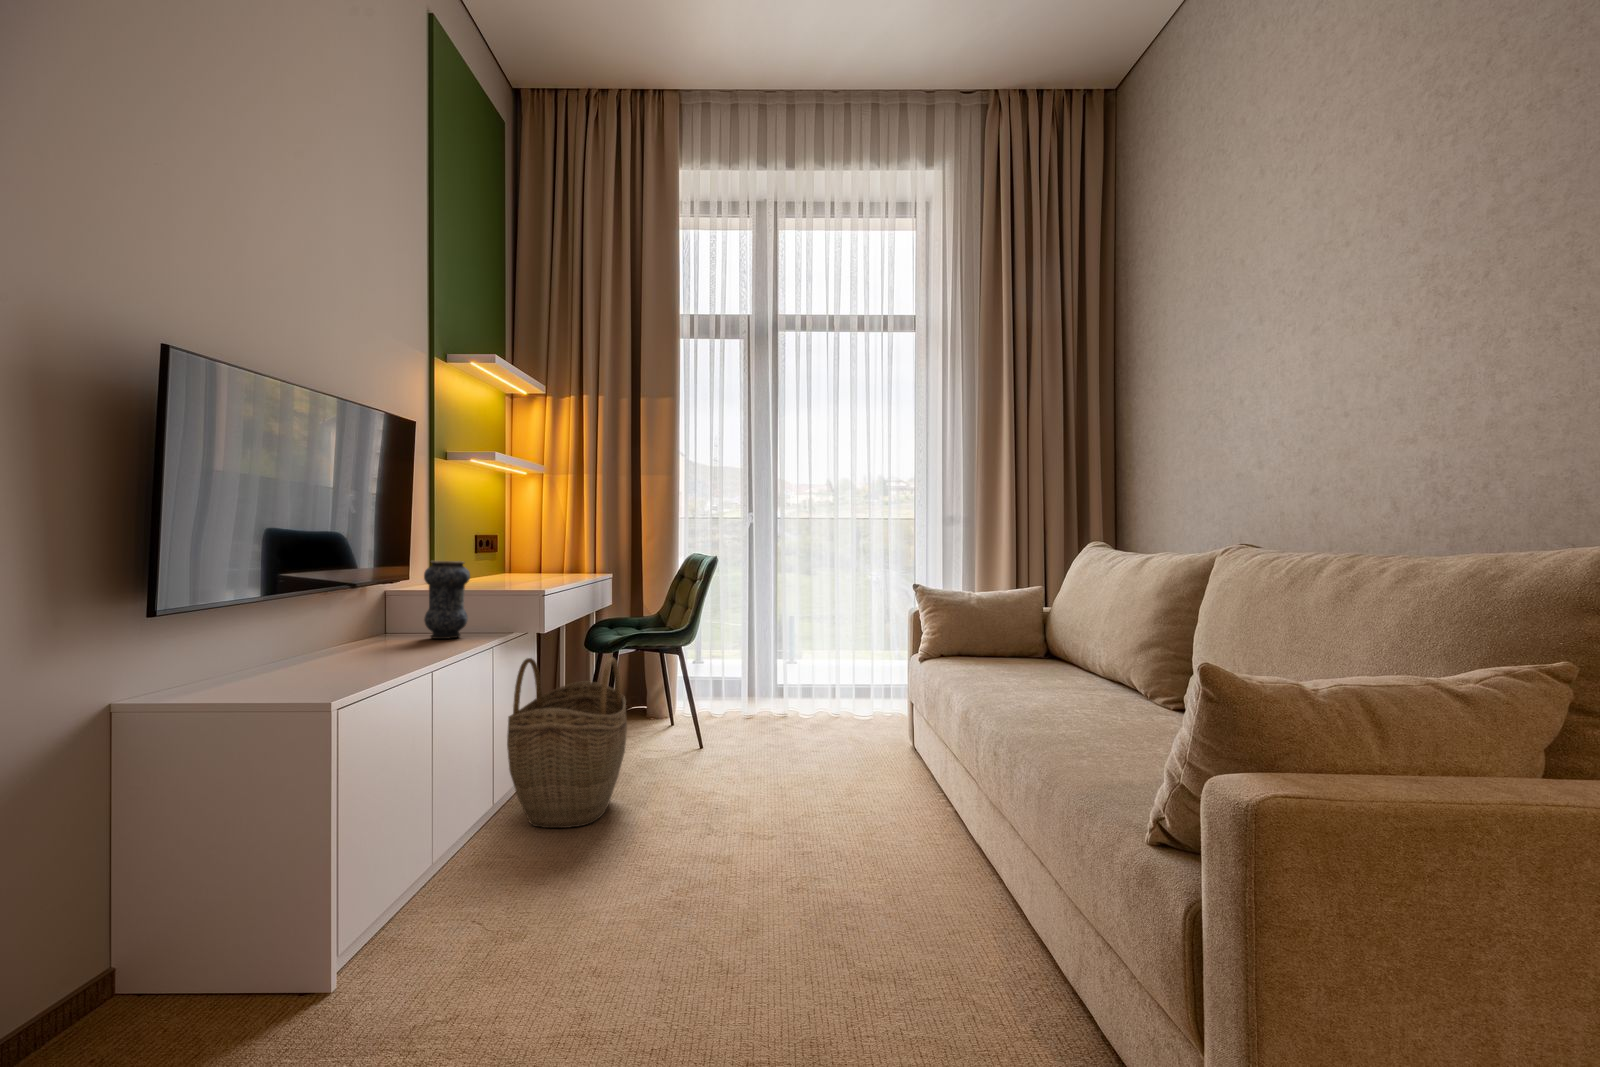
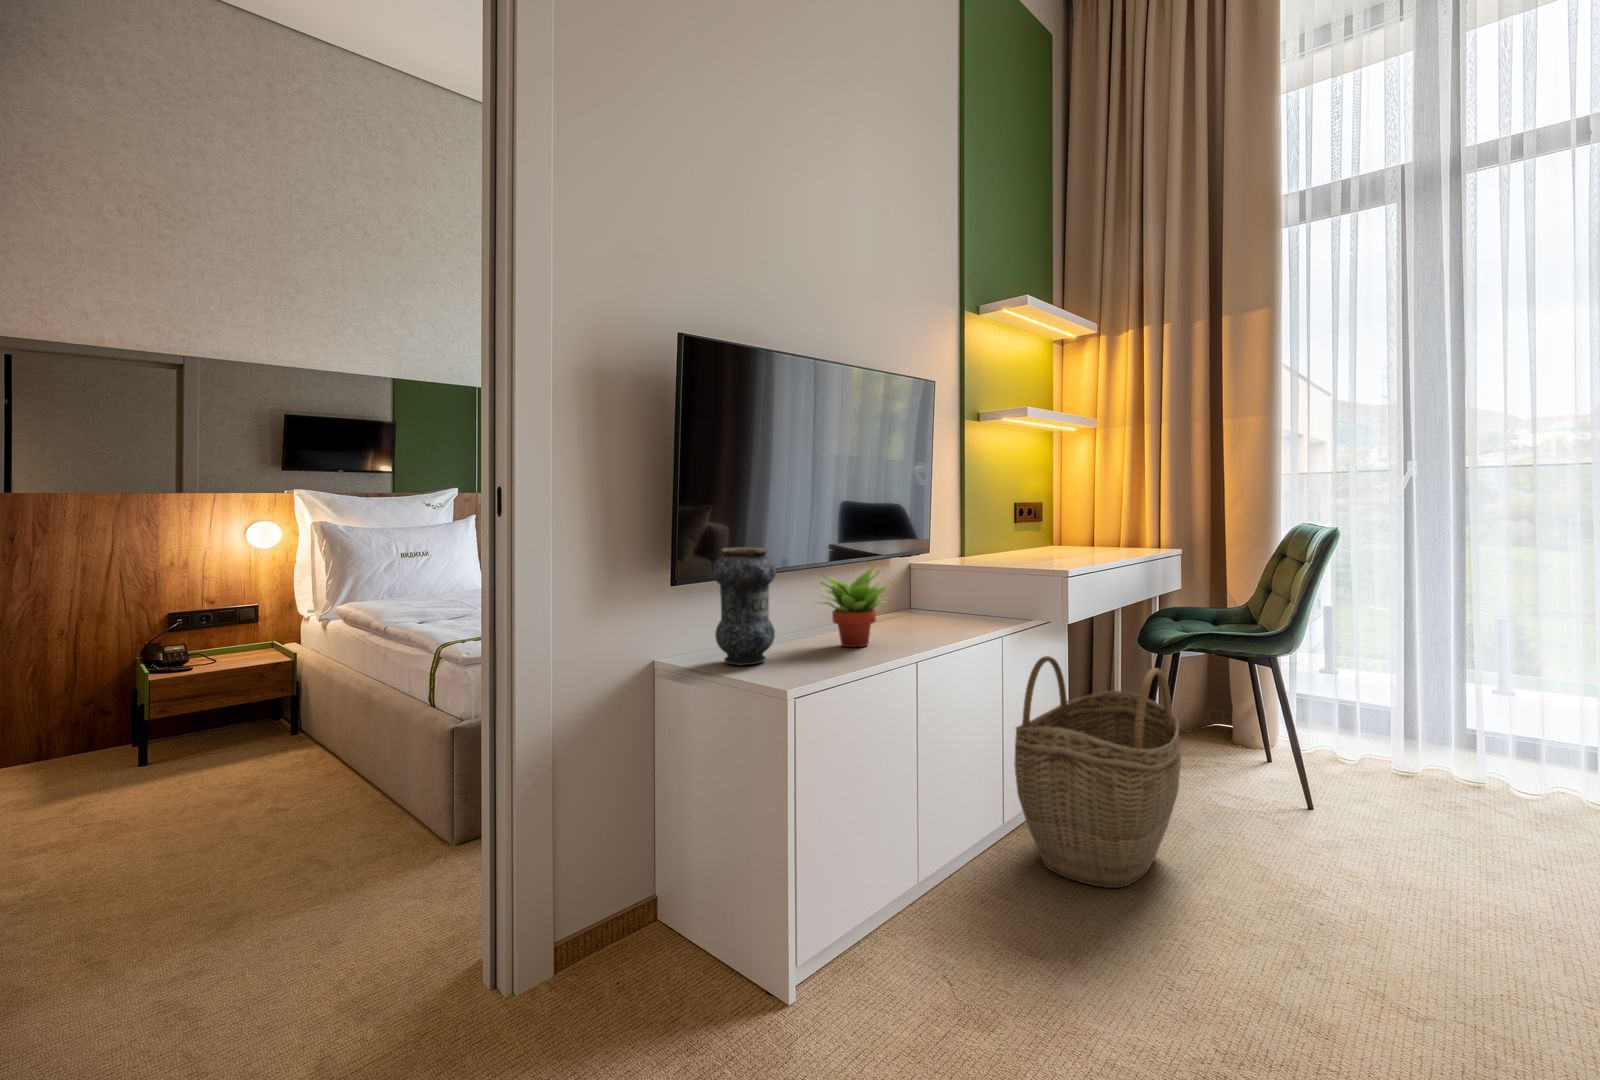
vase: present [424,561,470,639] -> present [713,548,776,665]
succulent plant: none [328,587,408,661] -> present [821,566,891,647]

